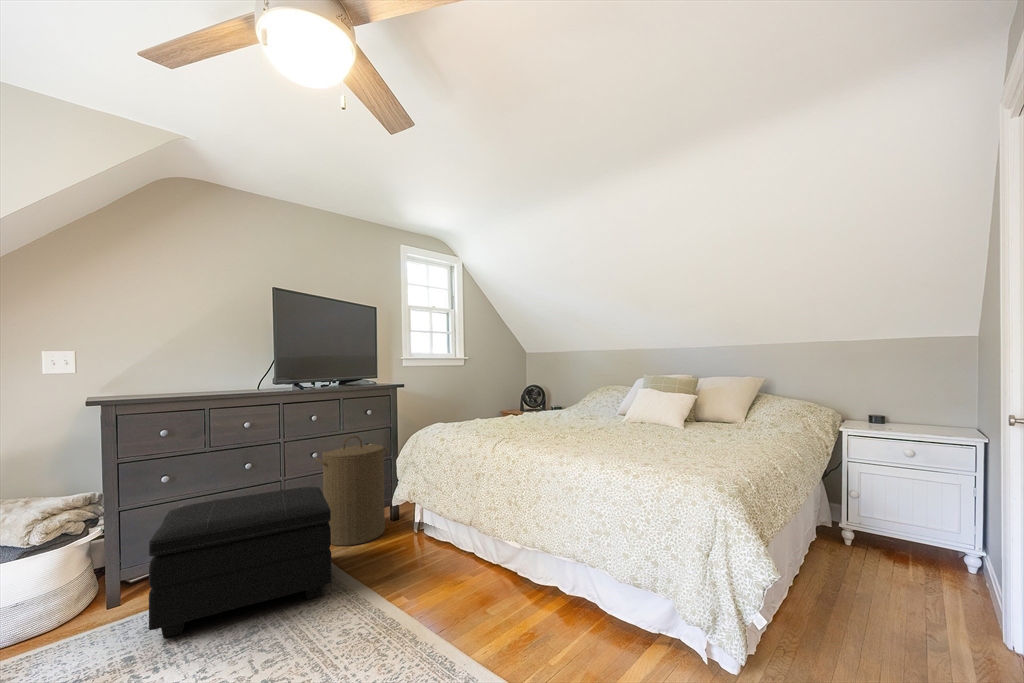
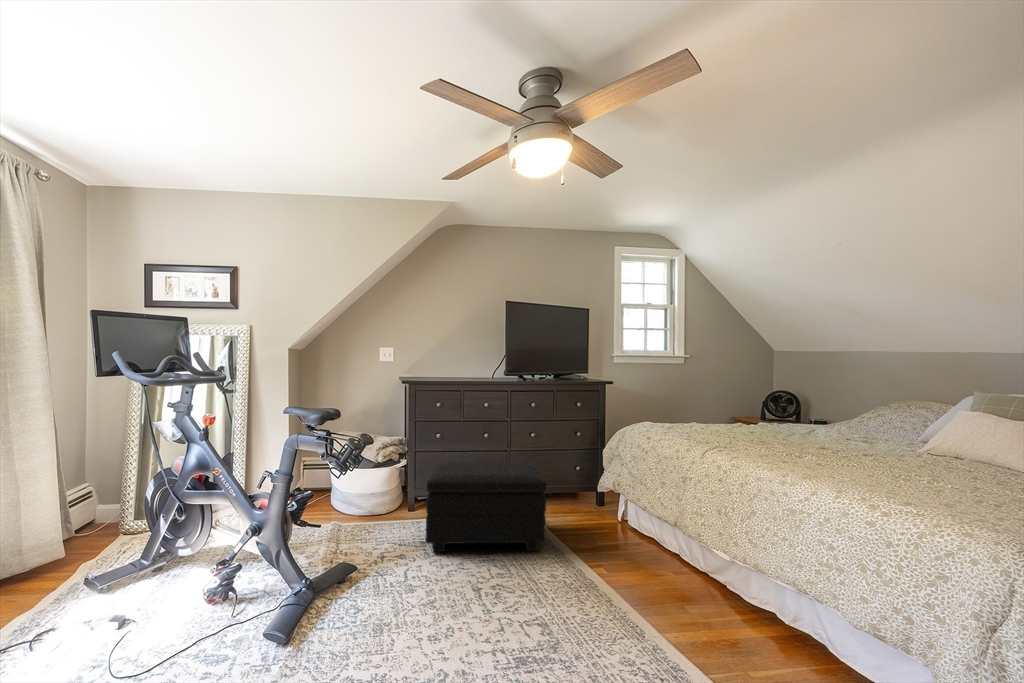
laundry hamper: present [316,436,389,546] -> none [535,425,598,521]

